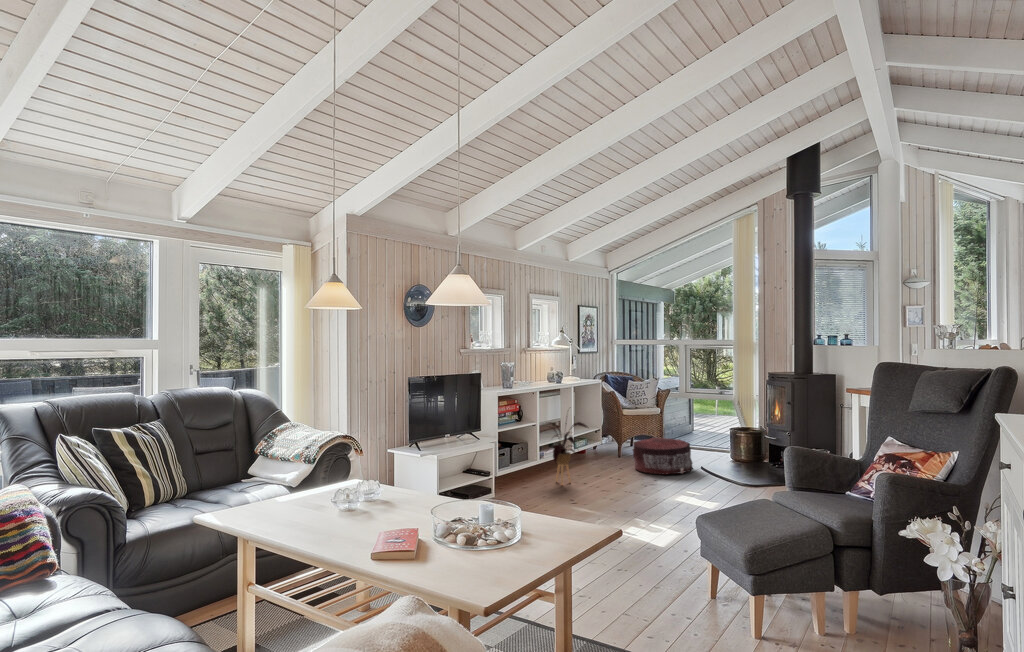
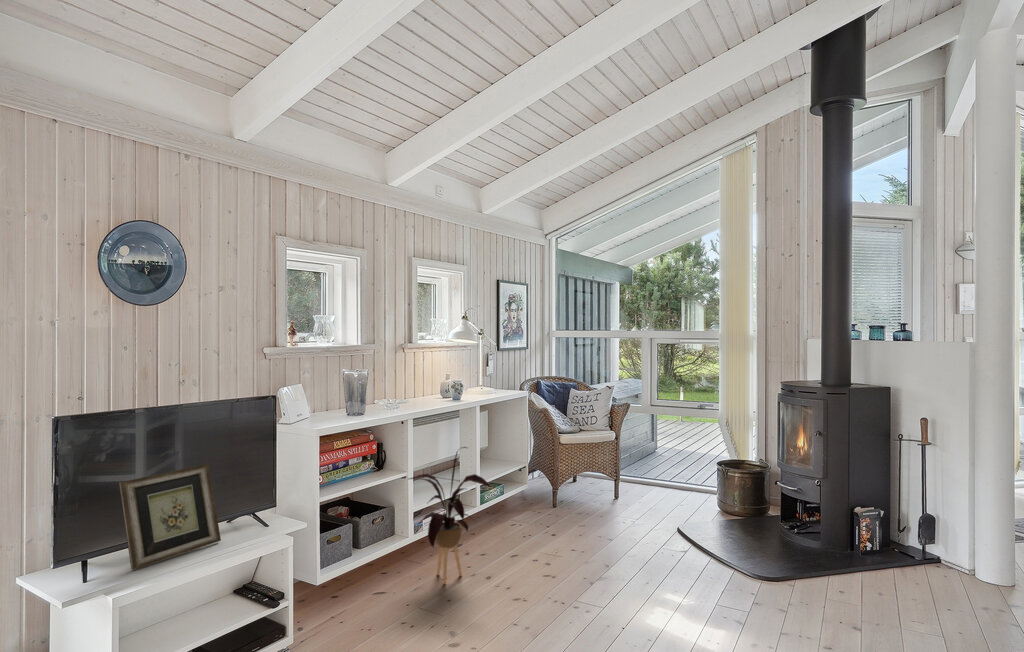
picture frame: none [426,405,463,450] -> present [119,464,221,570]
pouf: present [633,438,693,474] -> none [570,482,666,551]

